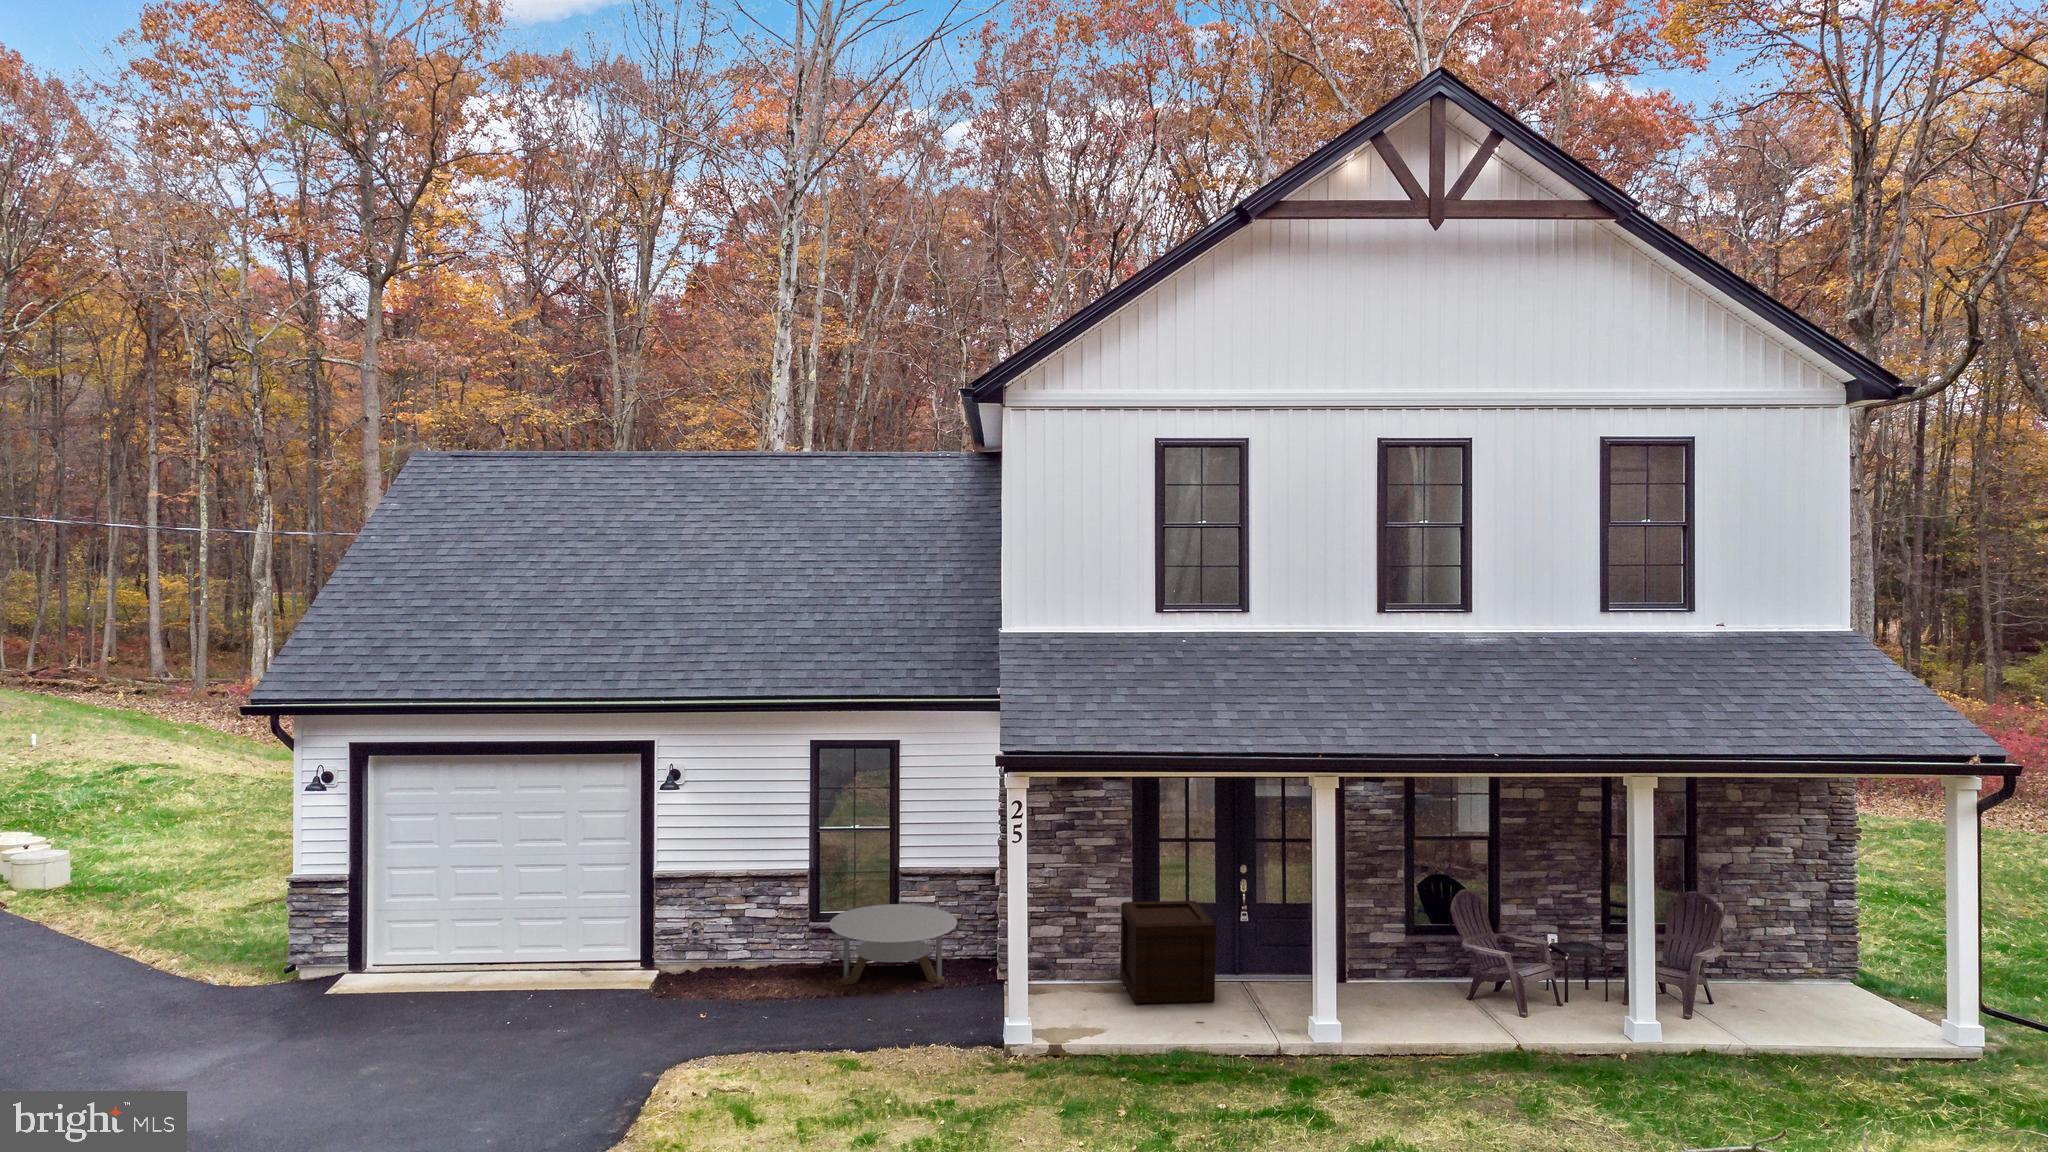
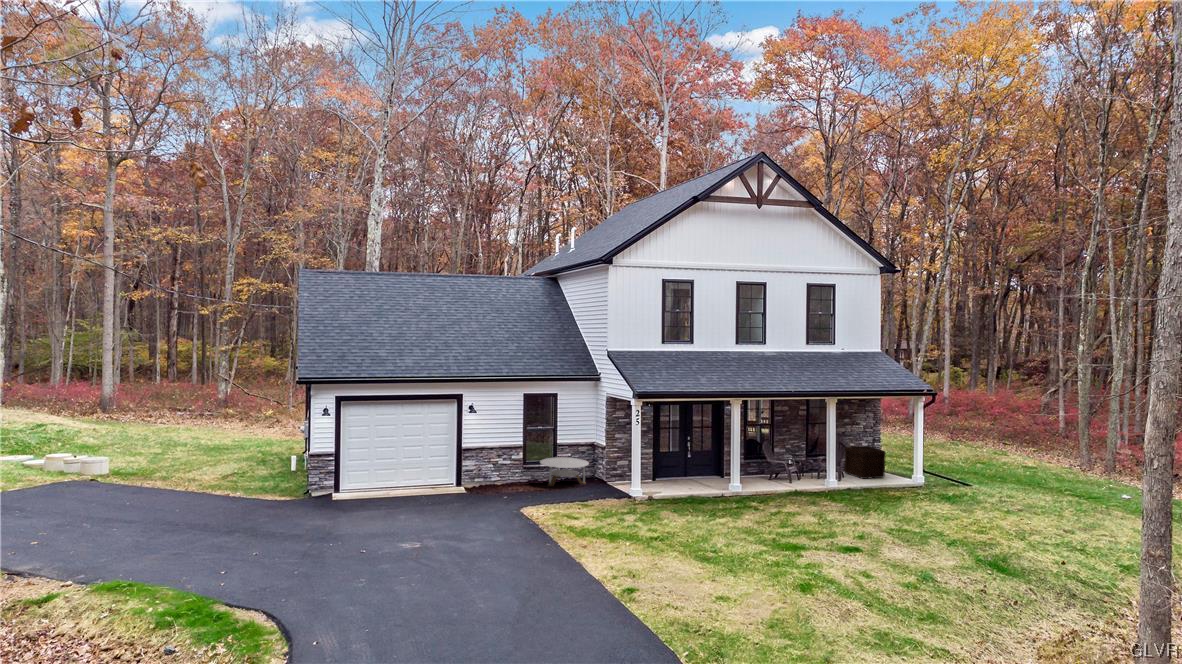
wooden crate: present [1120,901,1216,1004] -> present [844,446,886,479]

